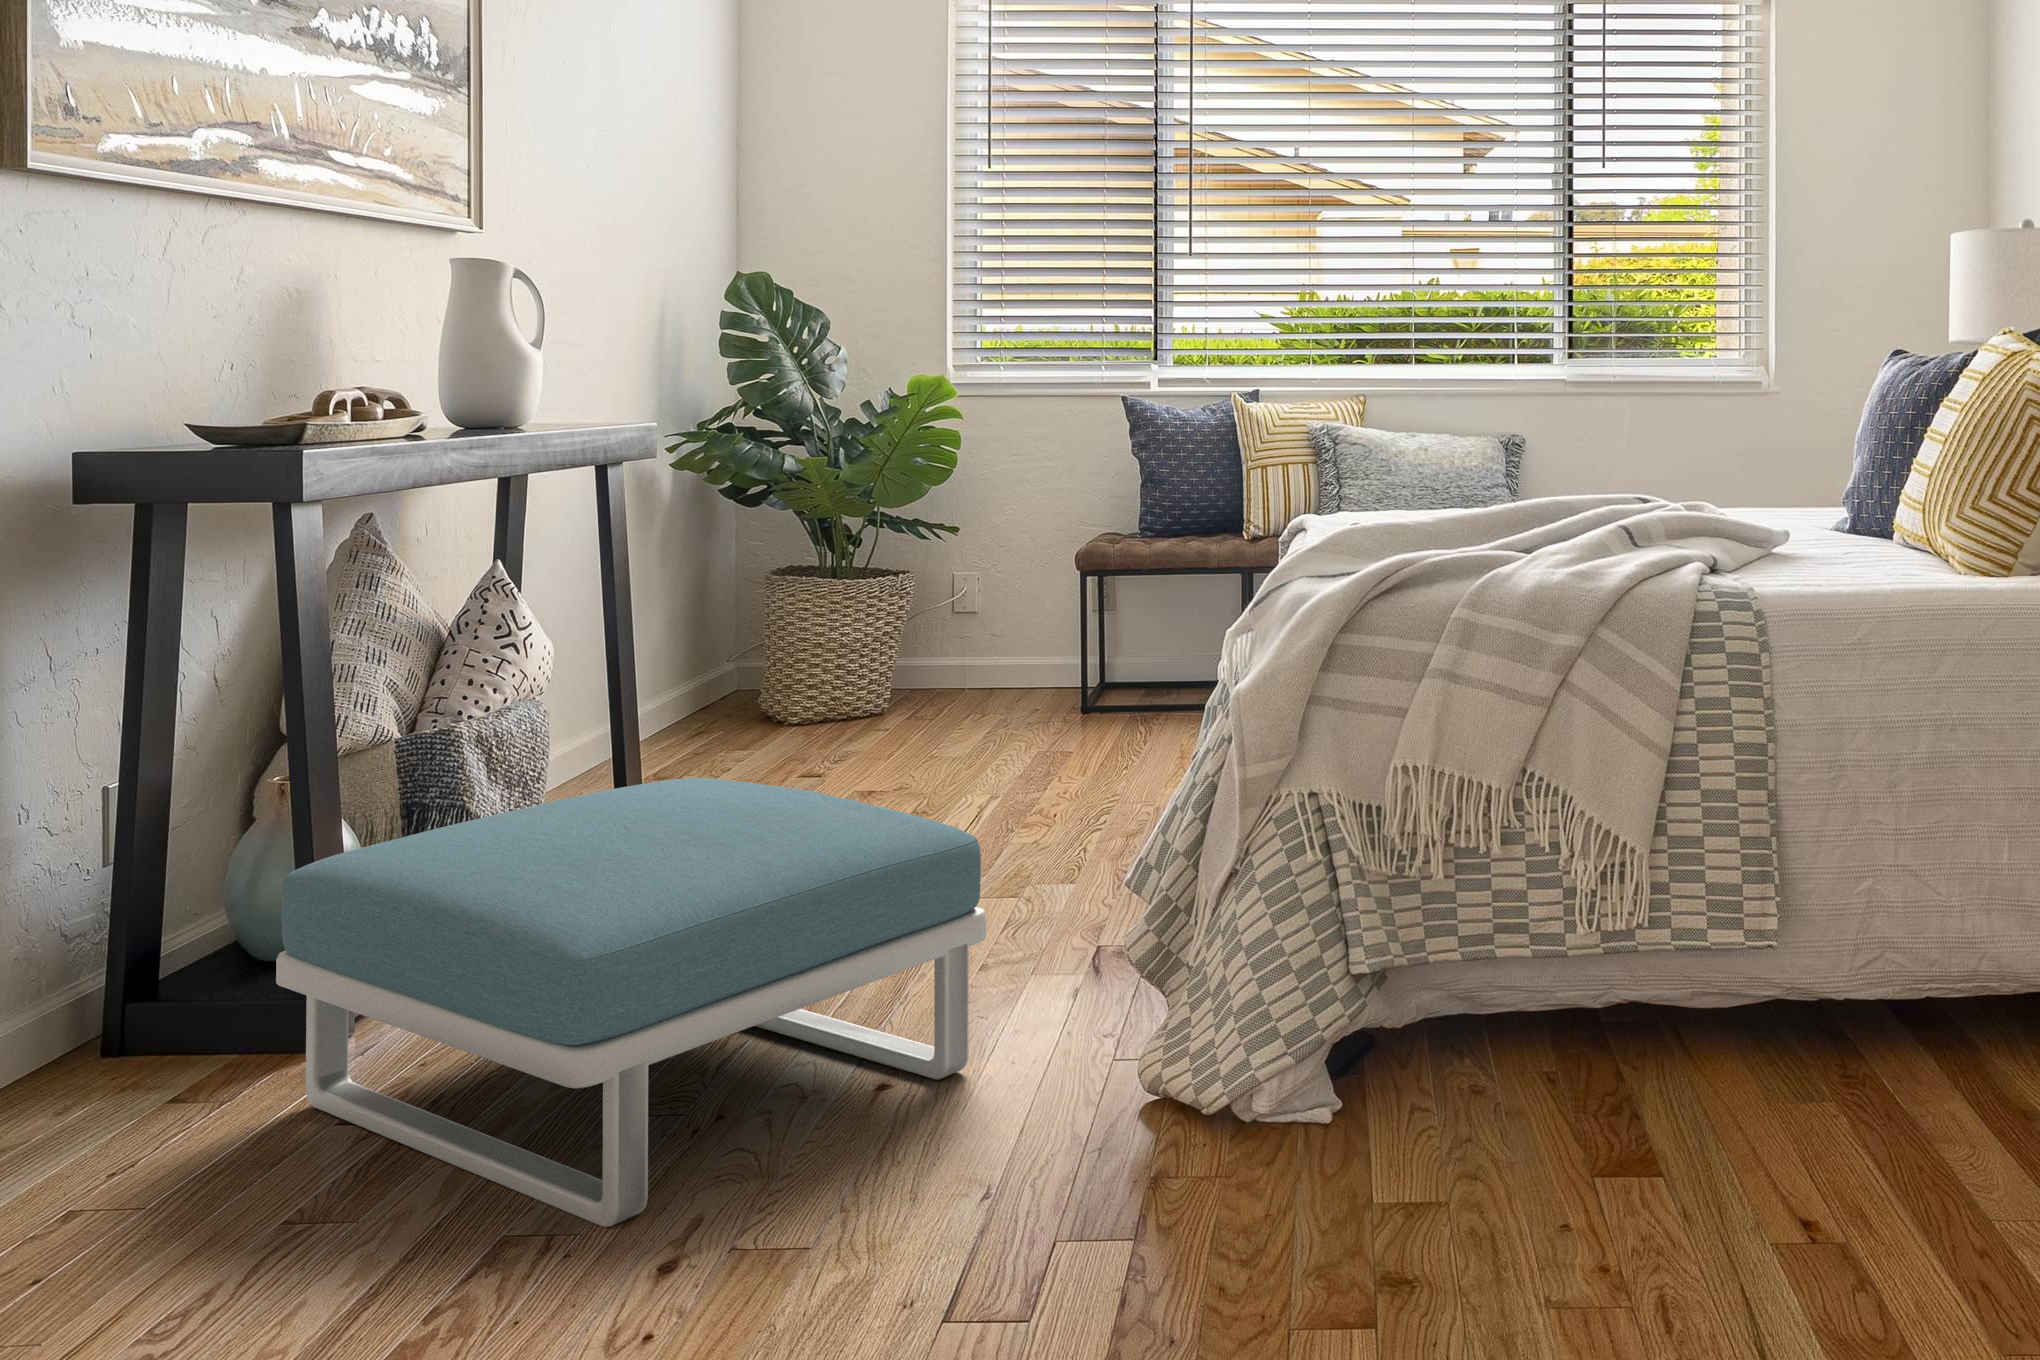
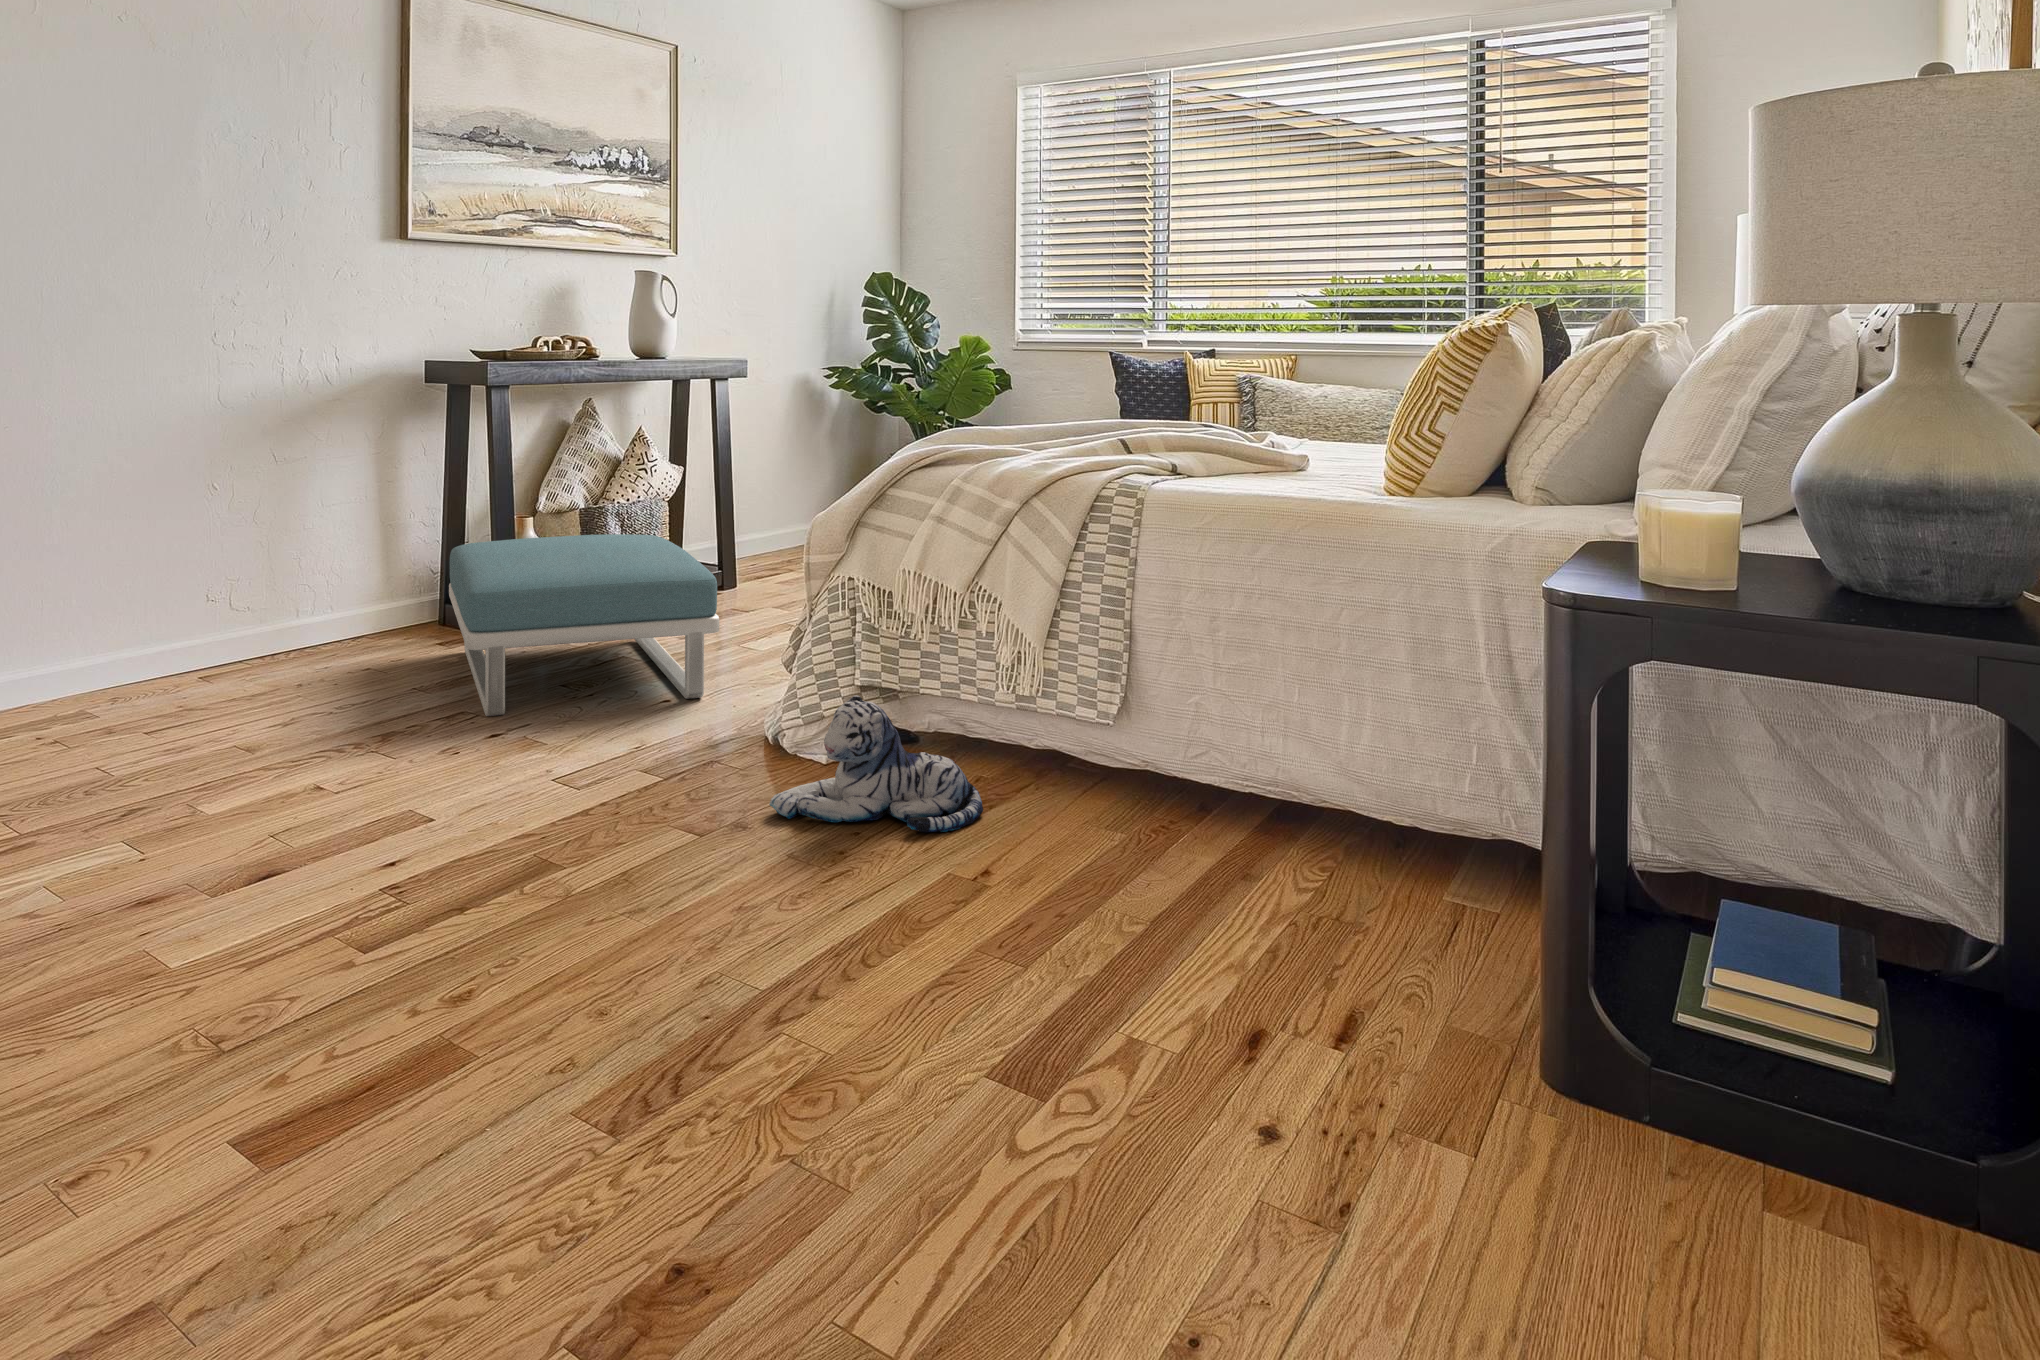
plush toy: none [1420,988,1685,1234] -> present [769,695,983,832]

